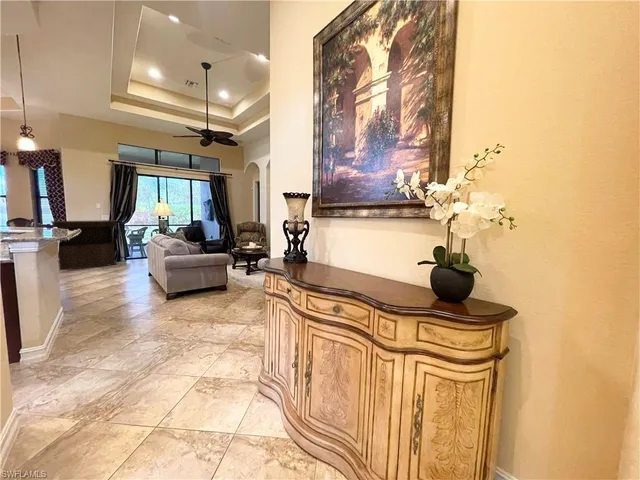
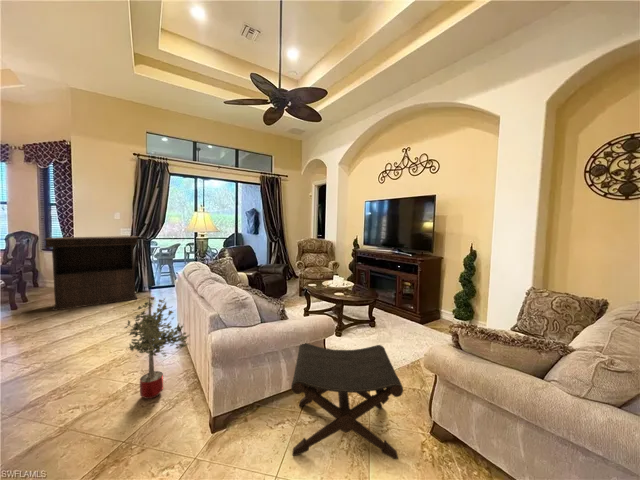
potted tree: none [122,245,156,296] -> present [125,297,189,399]
footstool: none [199,266,252,305] -> present [291,343,403,459]

